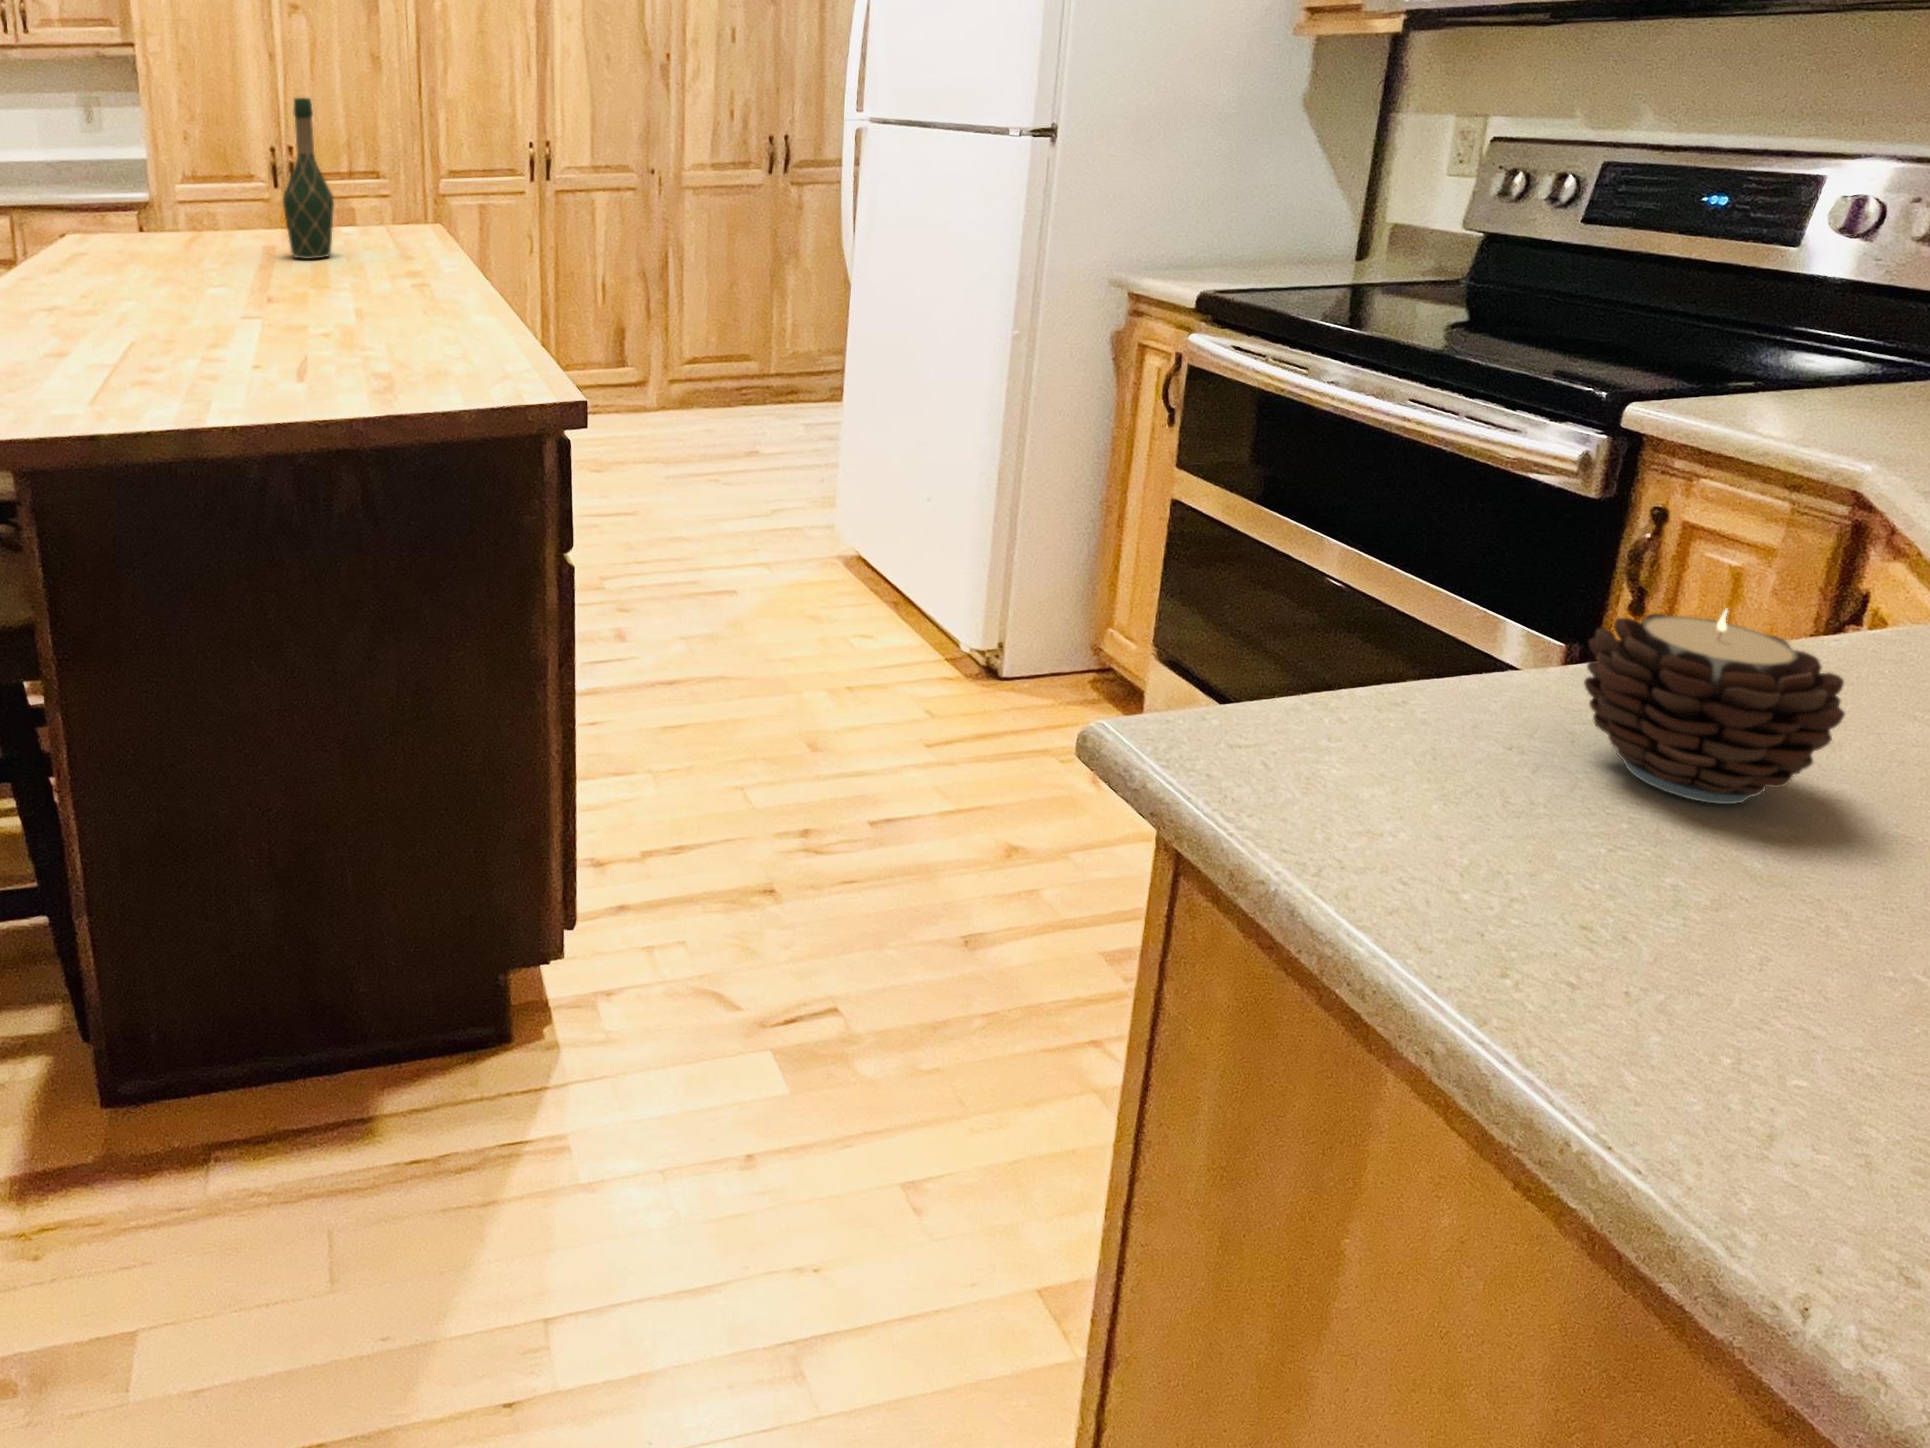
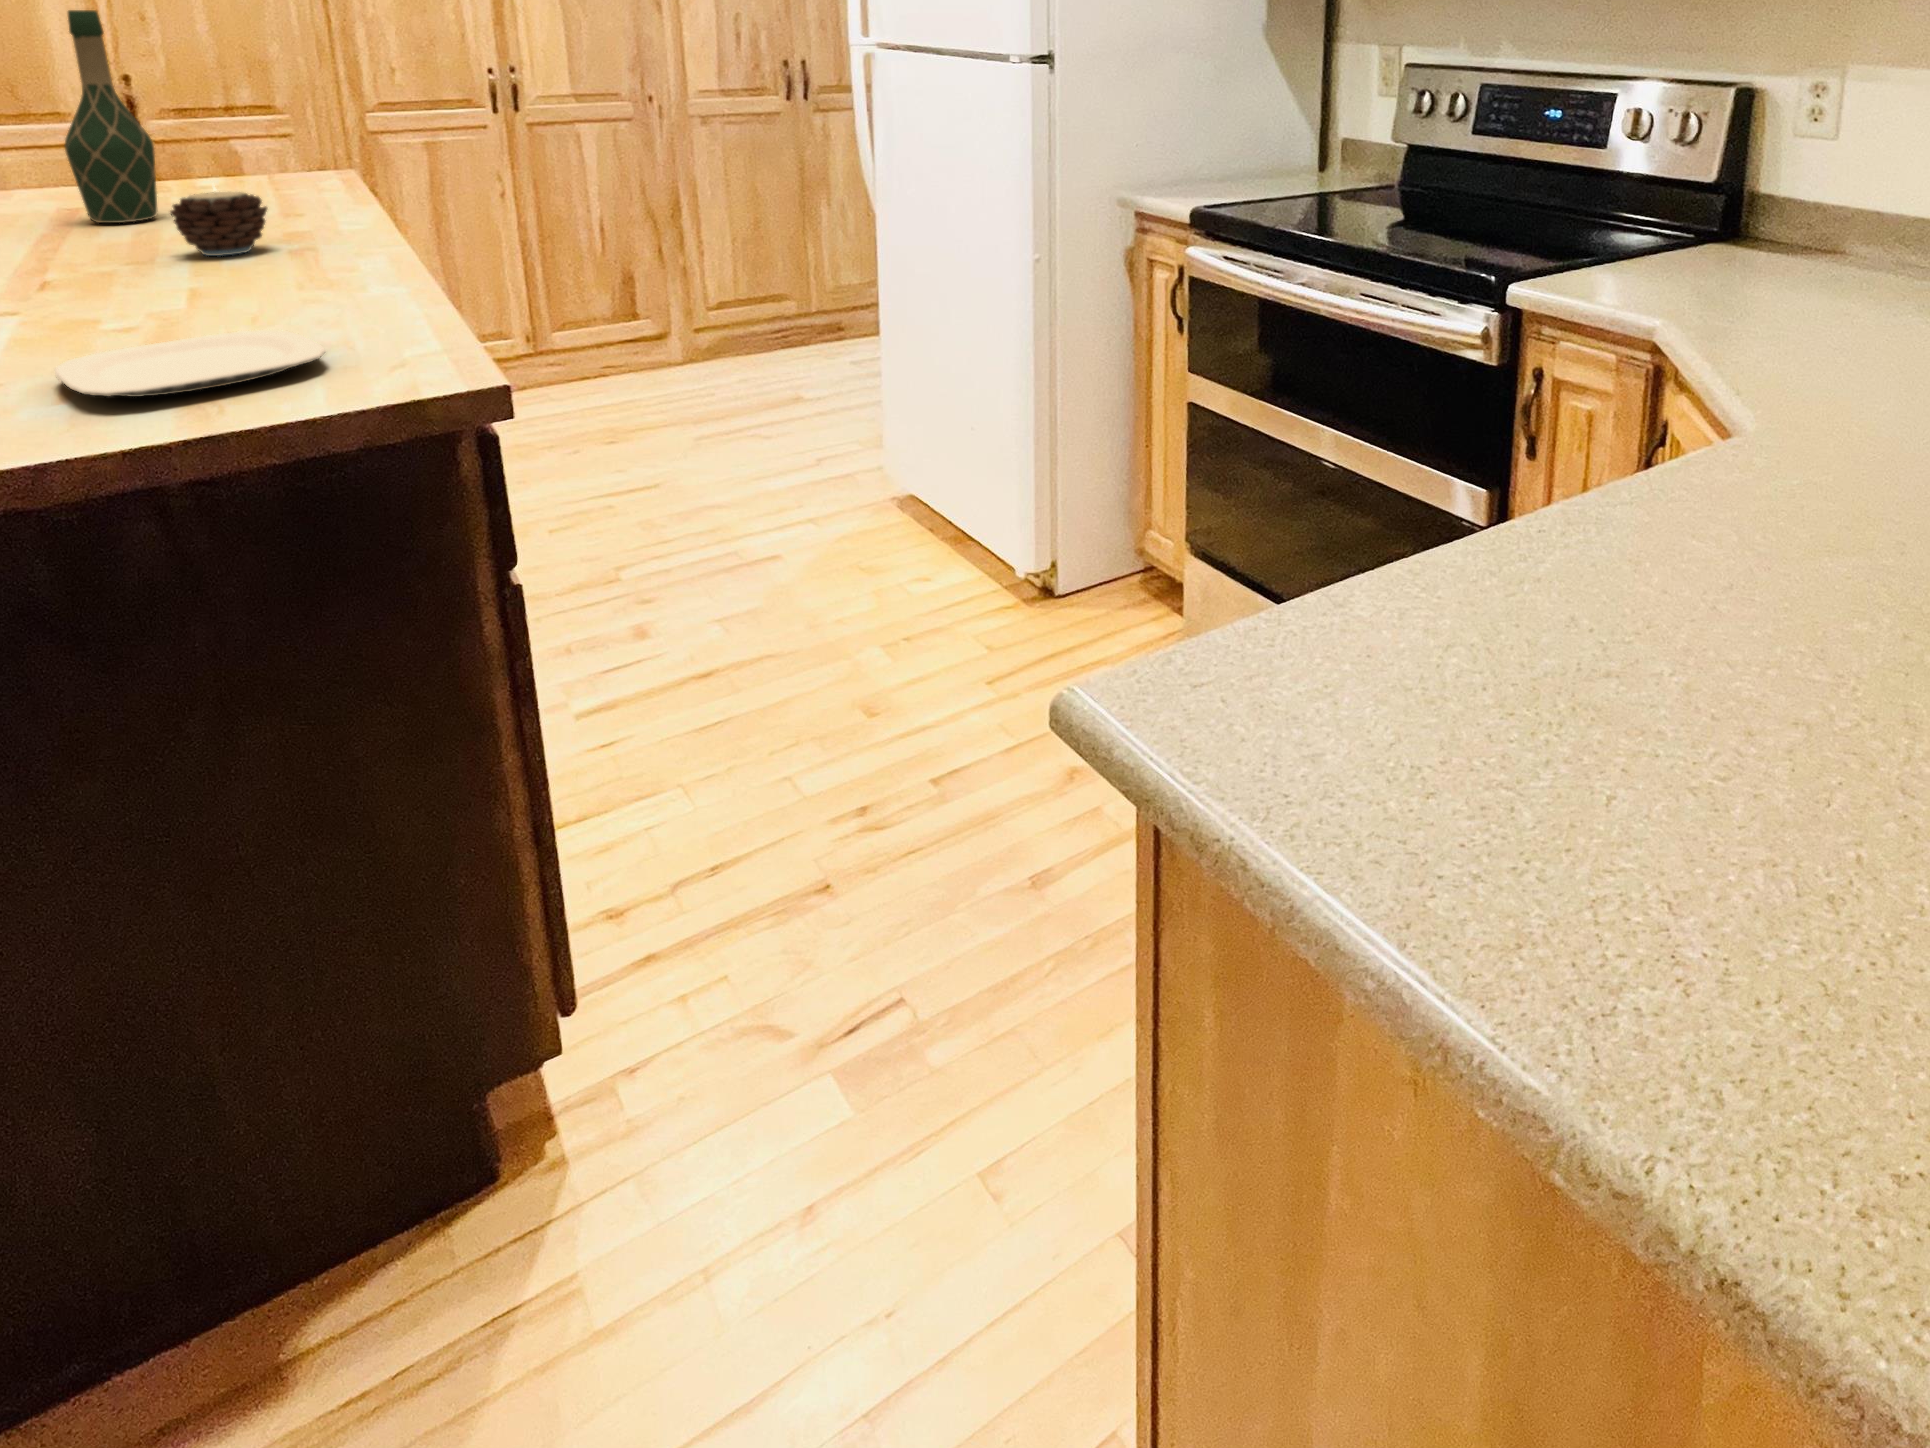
plate: none [308,341,468,381] -> present [54,330,326,397]
candle: present [1584,609,1845,804] -> present [170,187,267,256]

